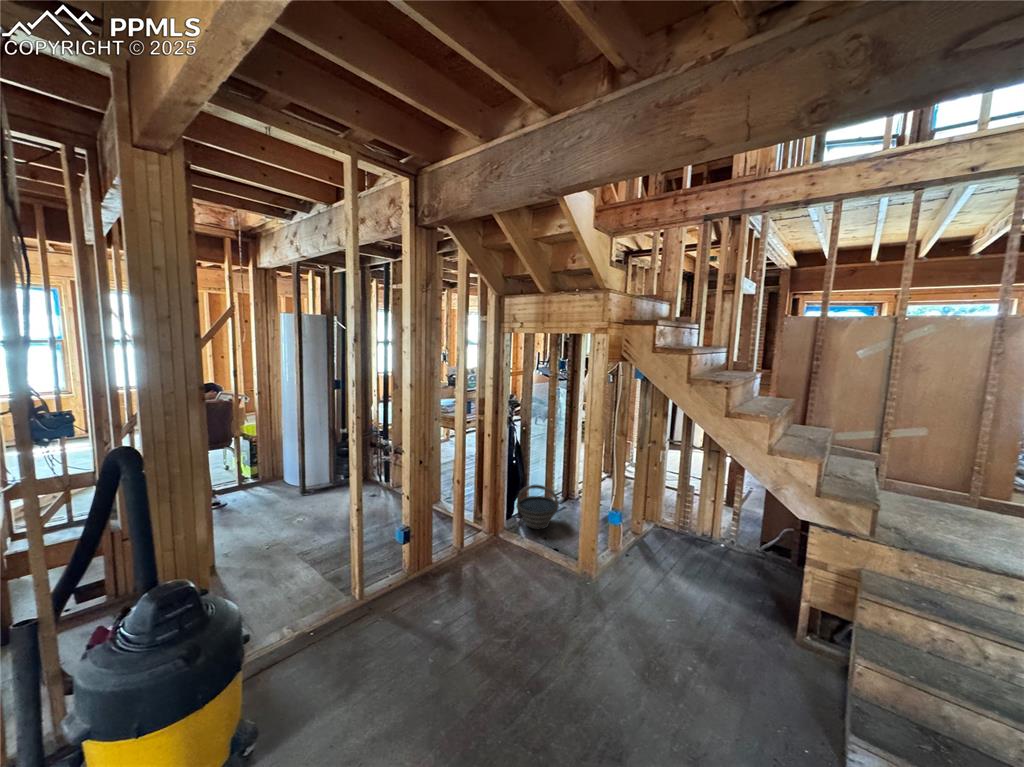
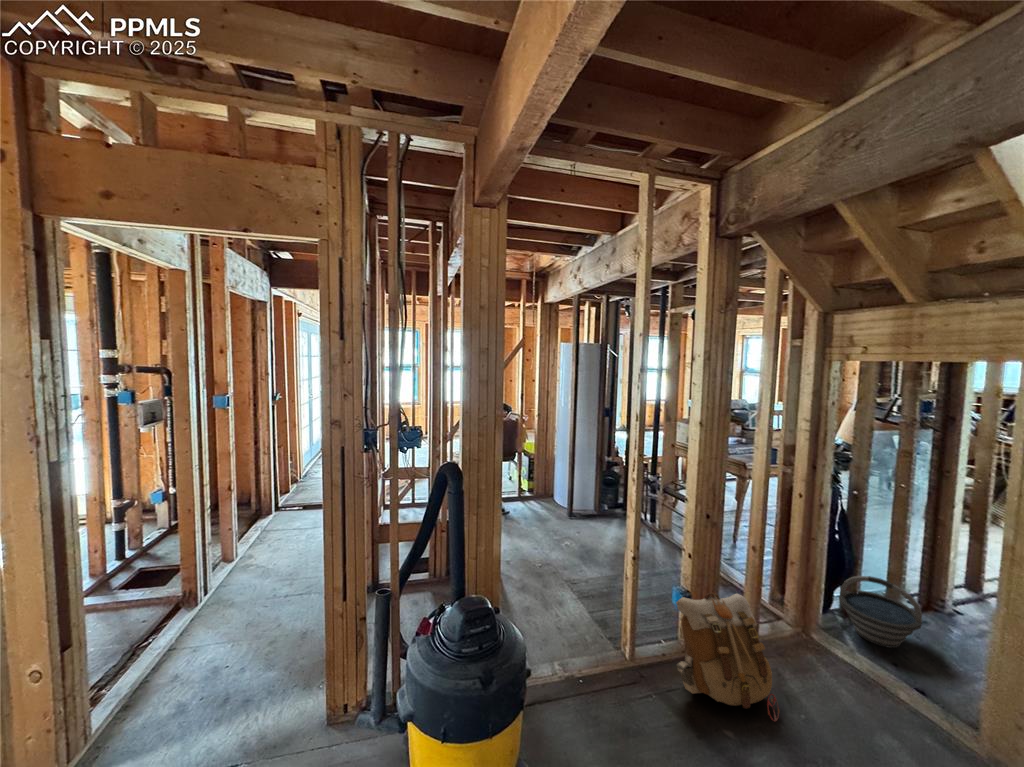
backpack: none [397,518,473,605] -> present [676,593,779,722]

